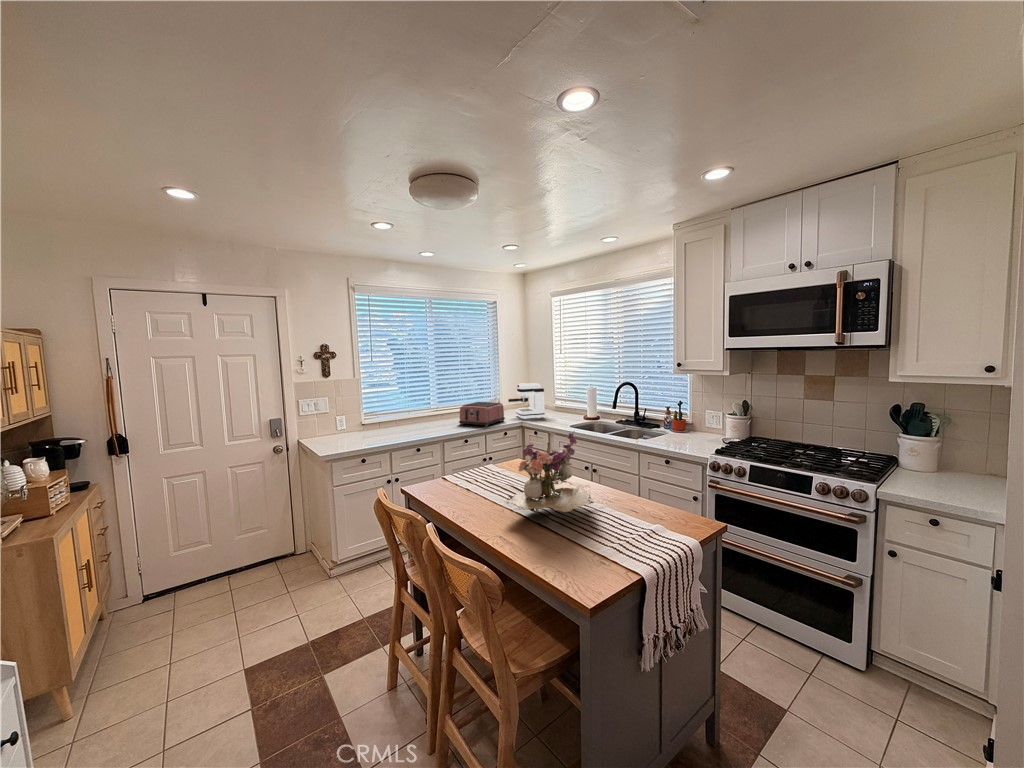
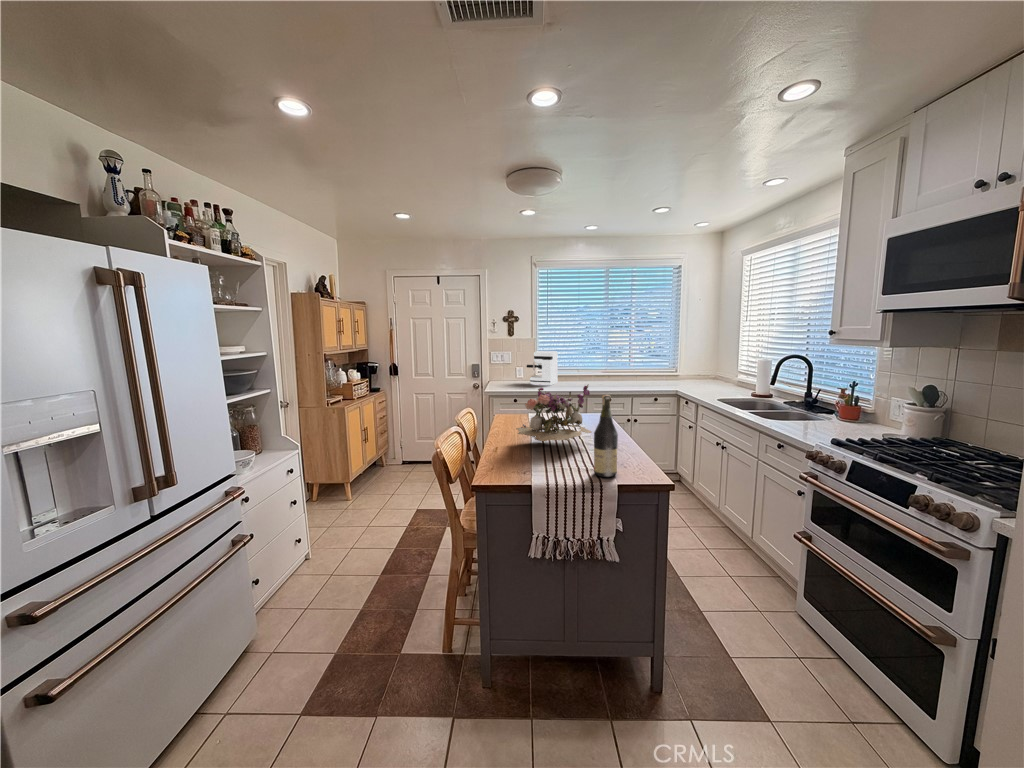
coffee maker: present [508,383,545,419] -> present [527,351,558,386]
toaster: present [459,402,505,427] -> none [616,366,663,389]
wine bottle: none [655,442,683,537] -> present [594,395,618,478]

